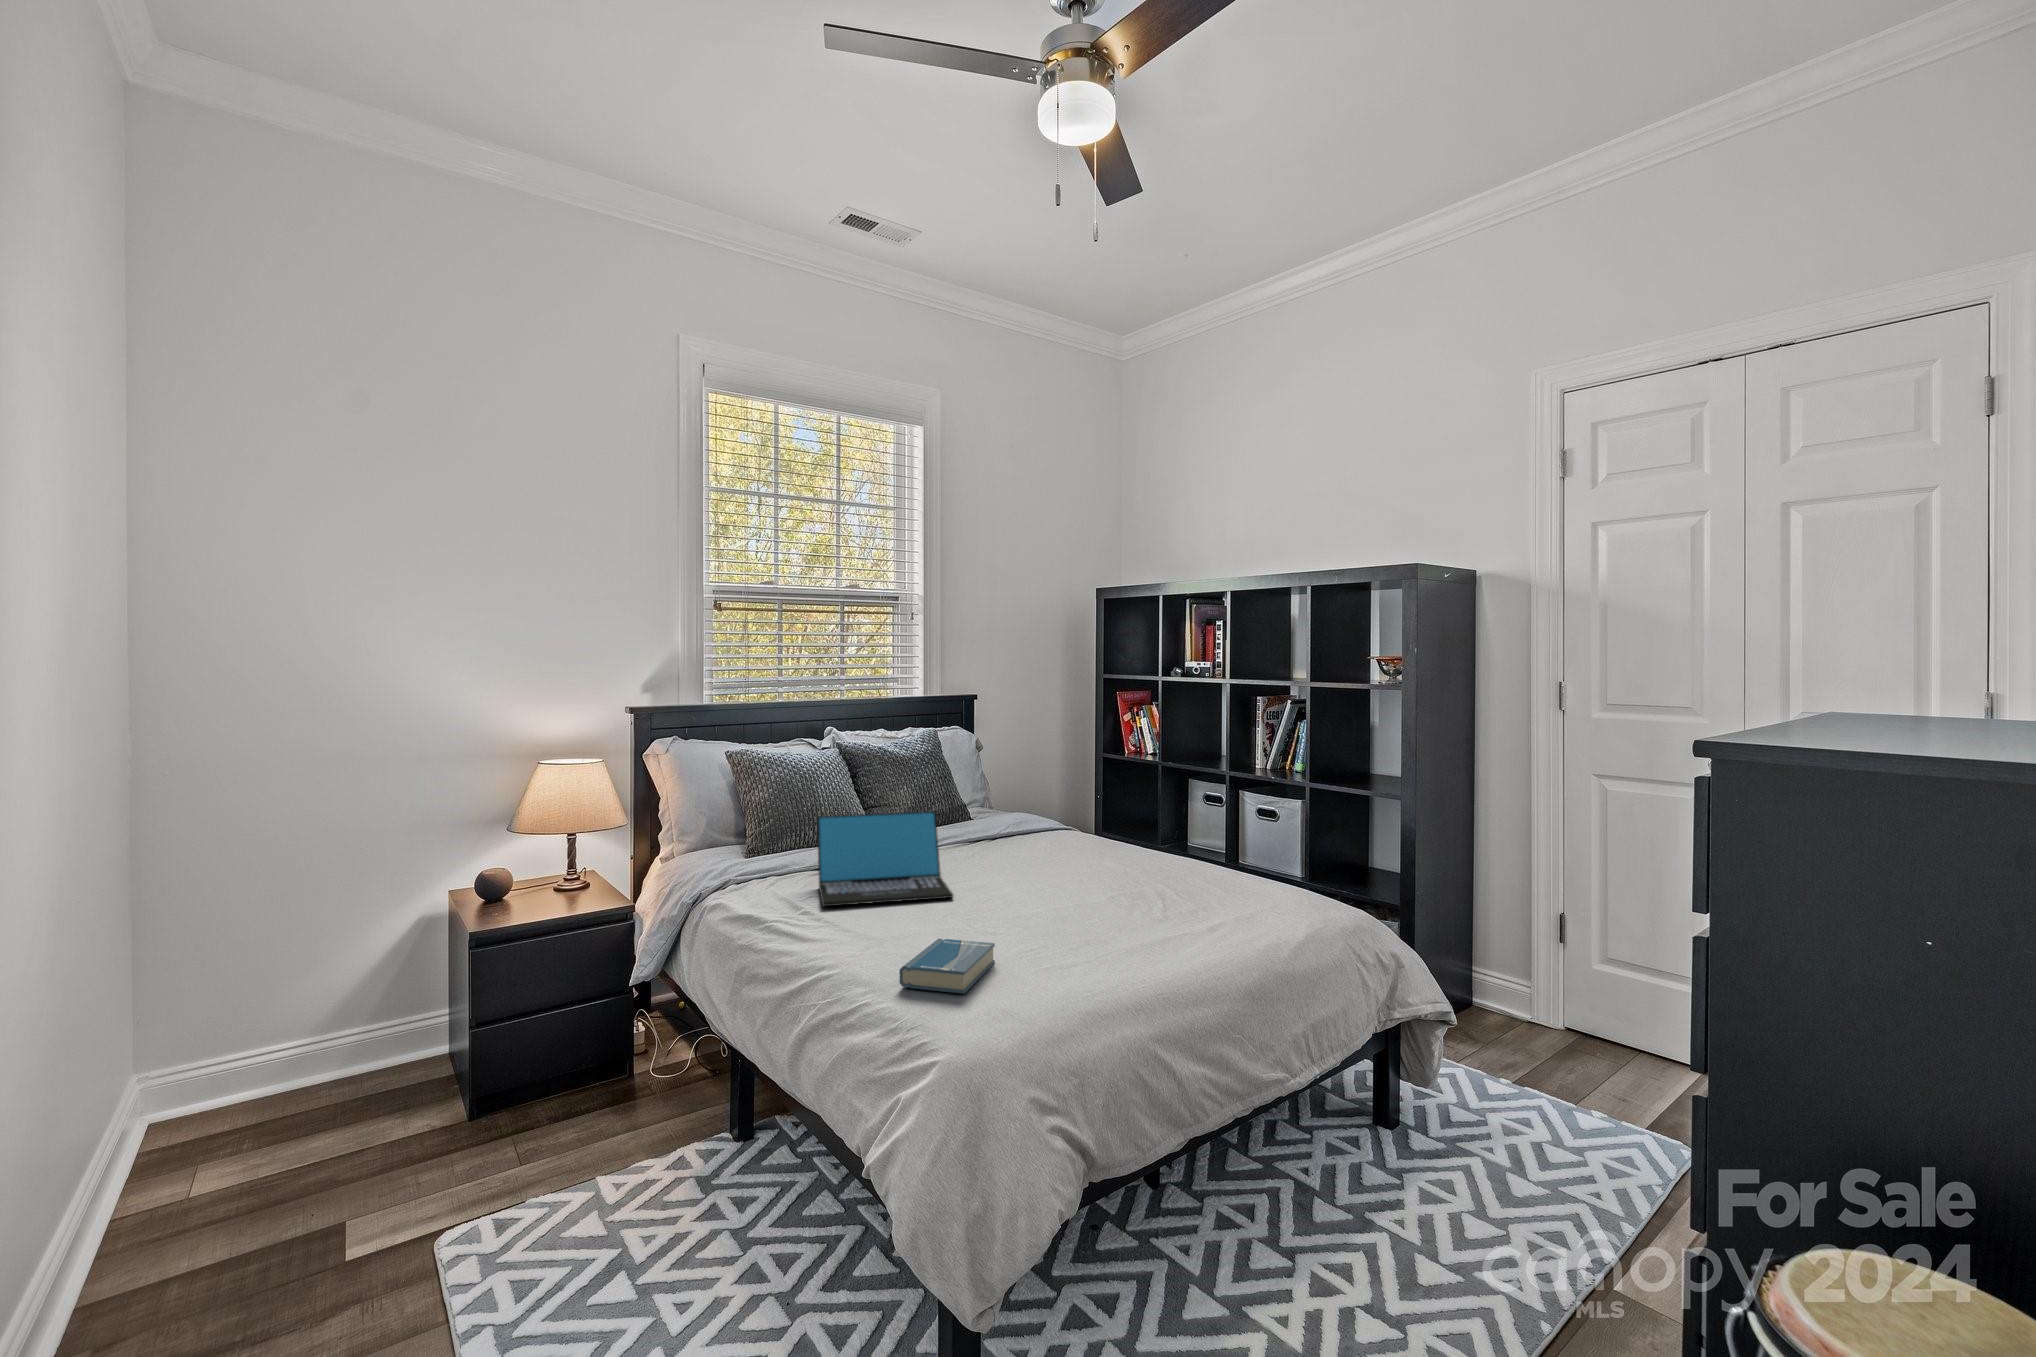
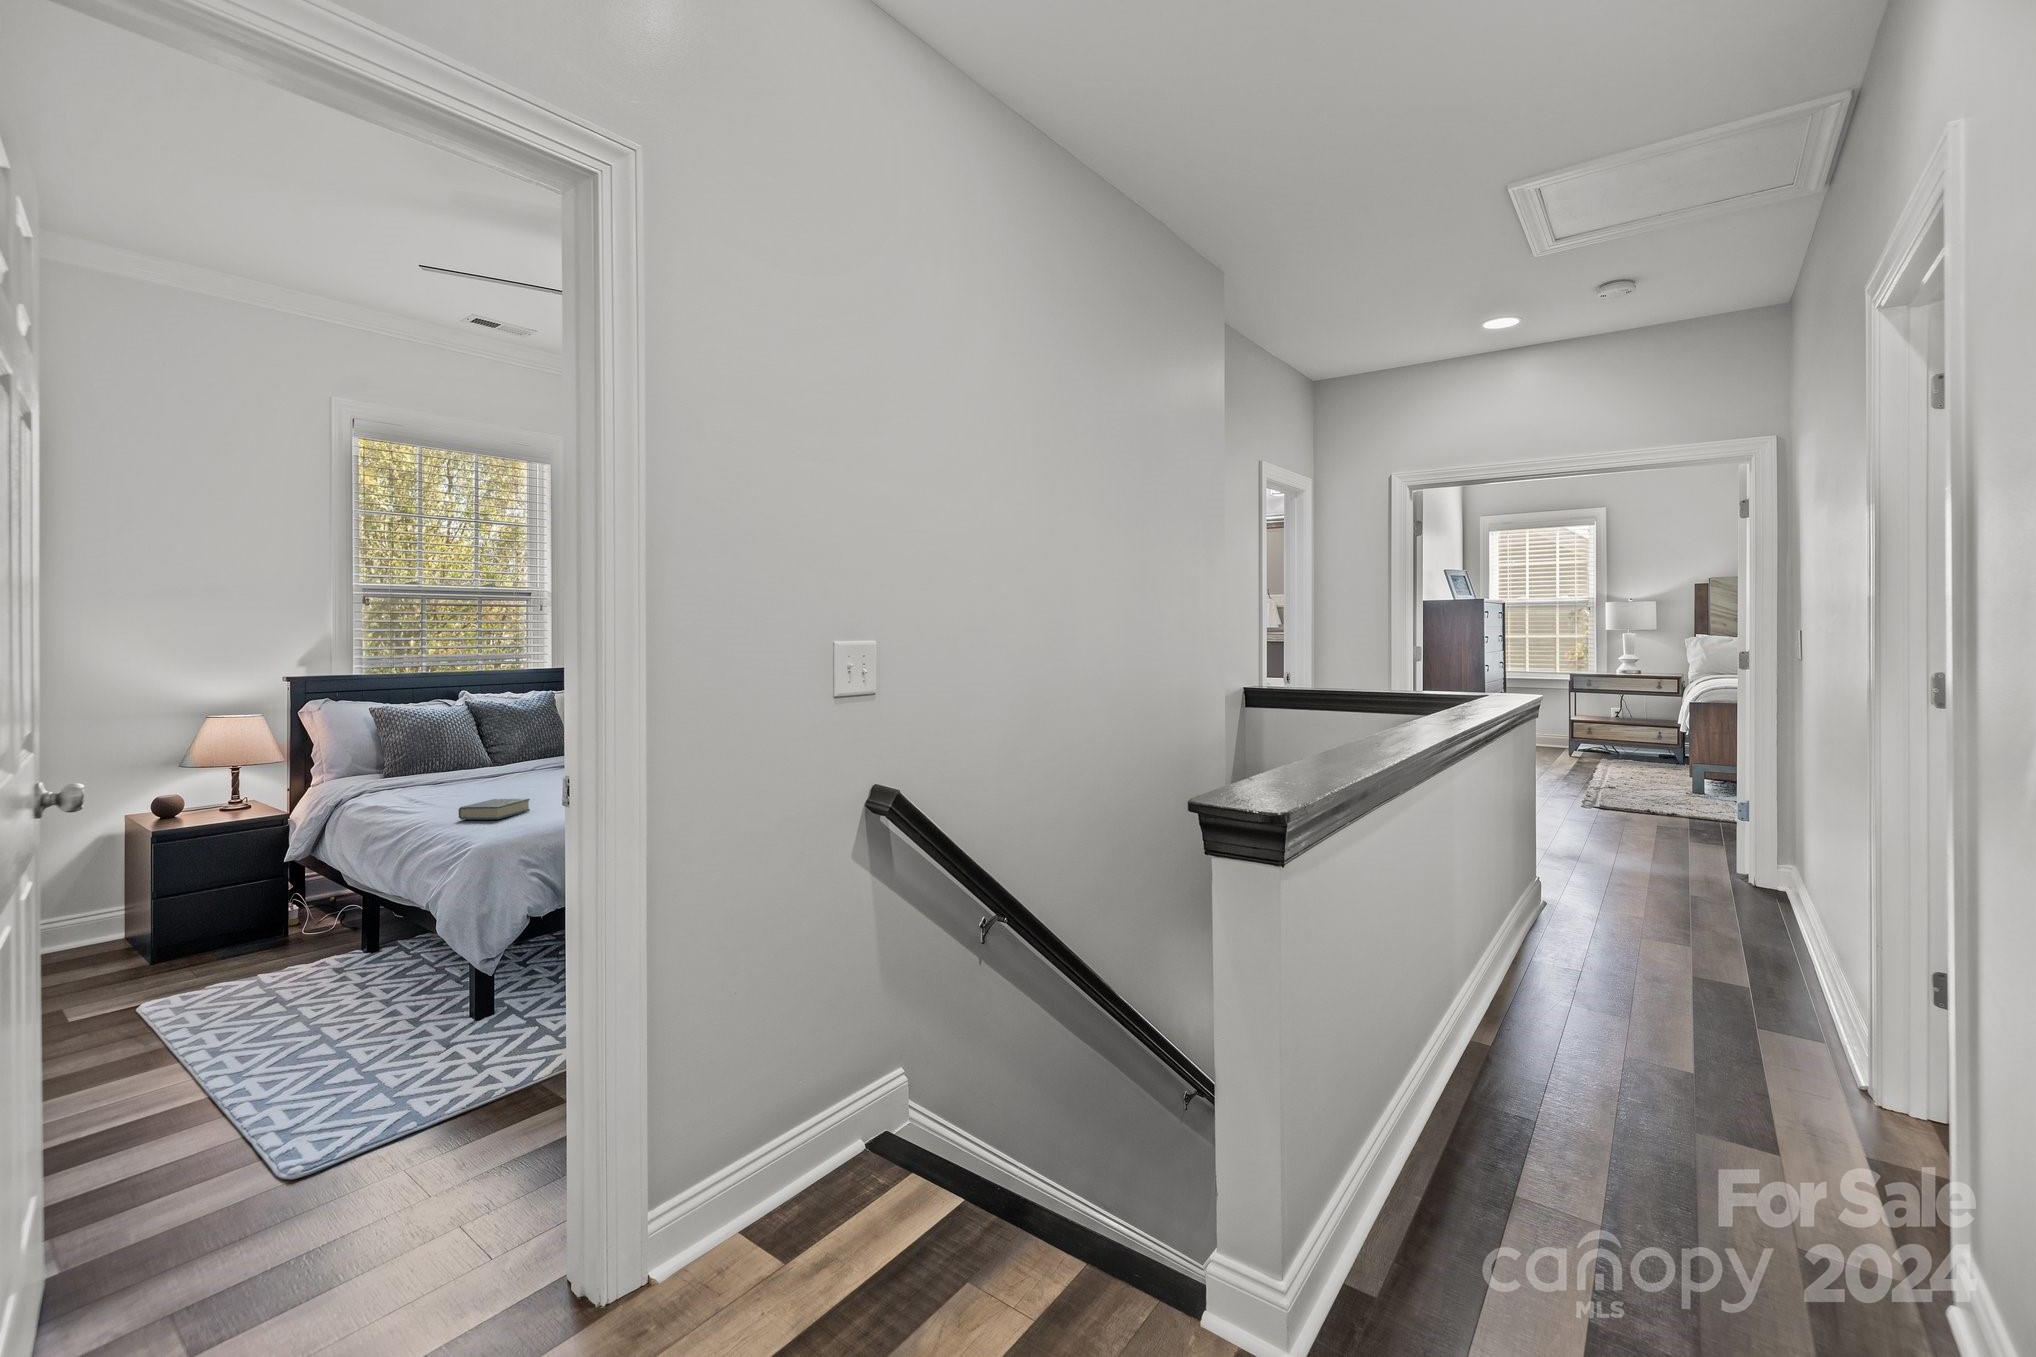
laptop: present [817,811,953,906] -> none [428,739,527,796]

